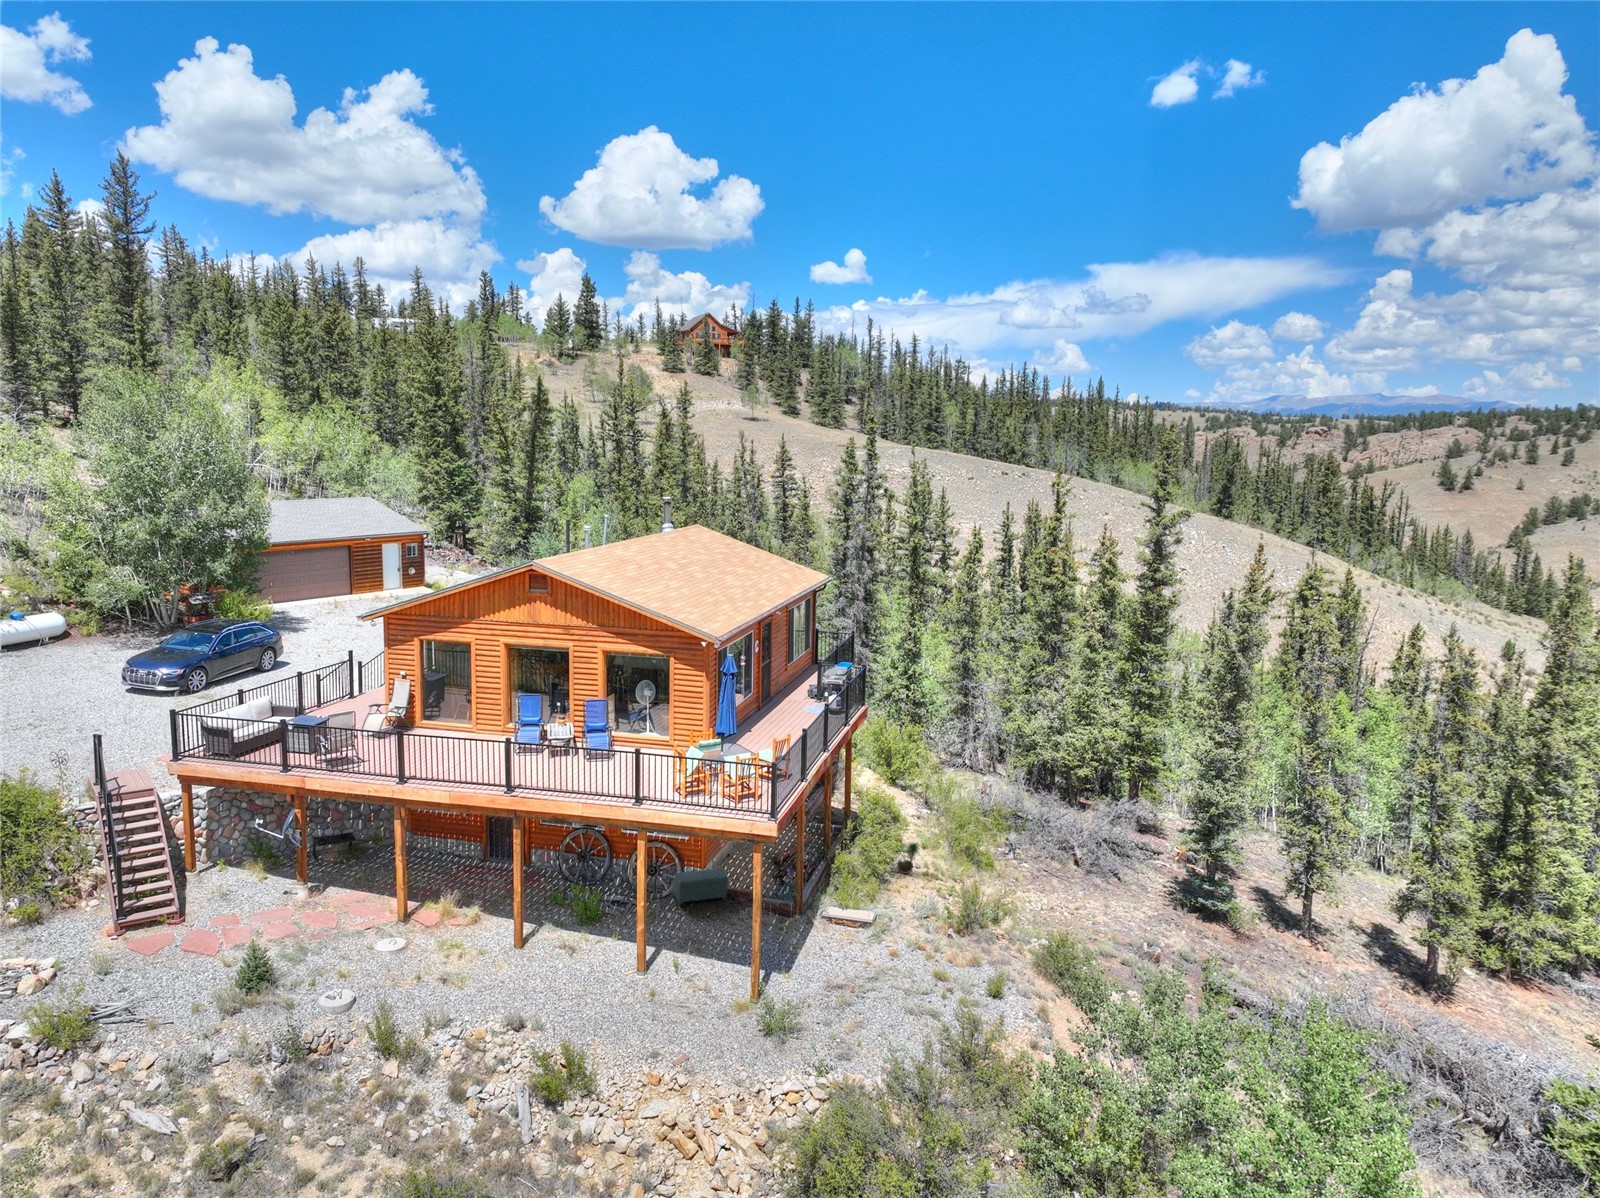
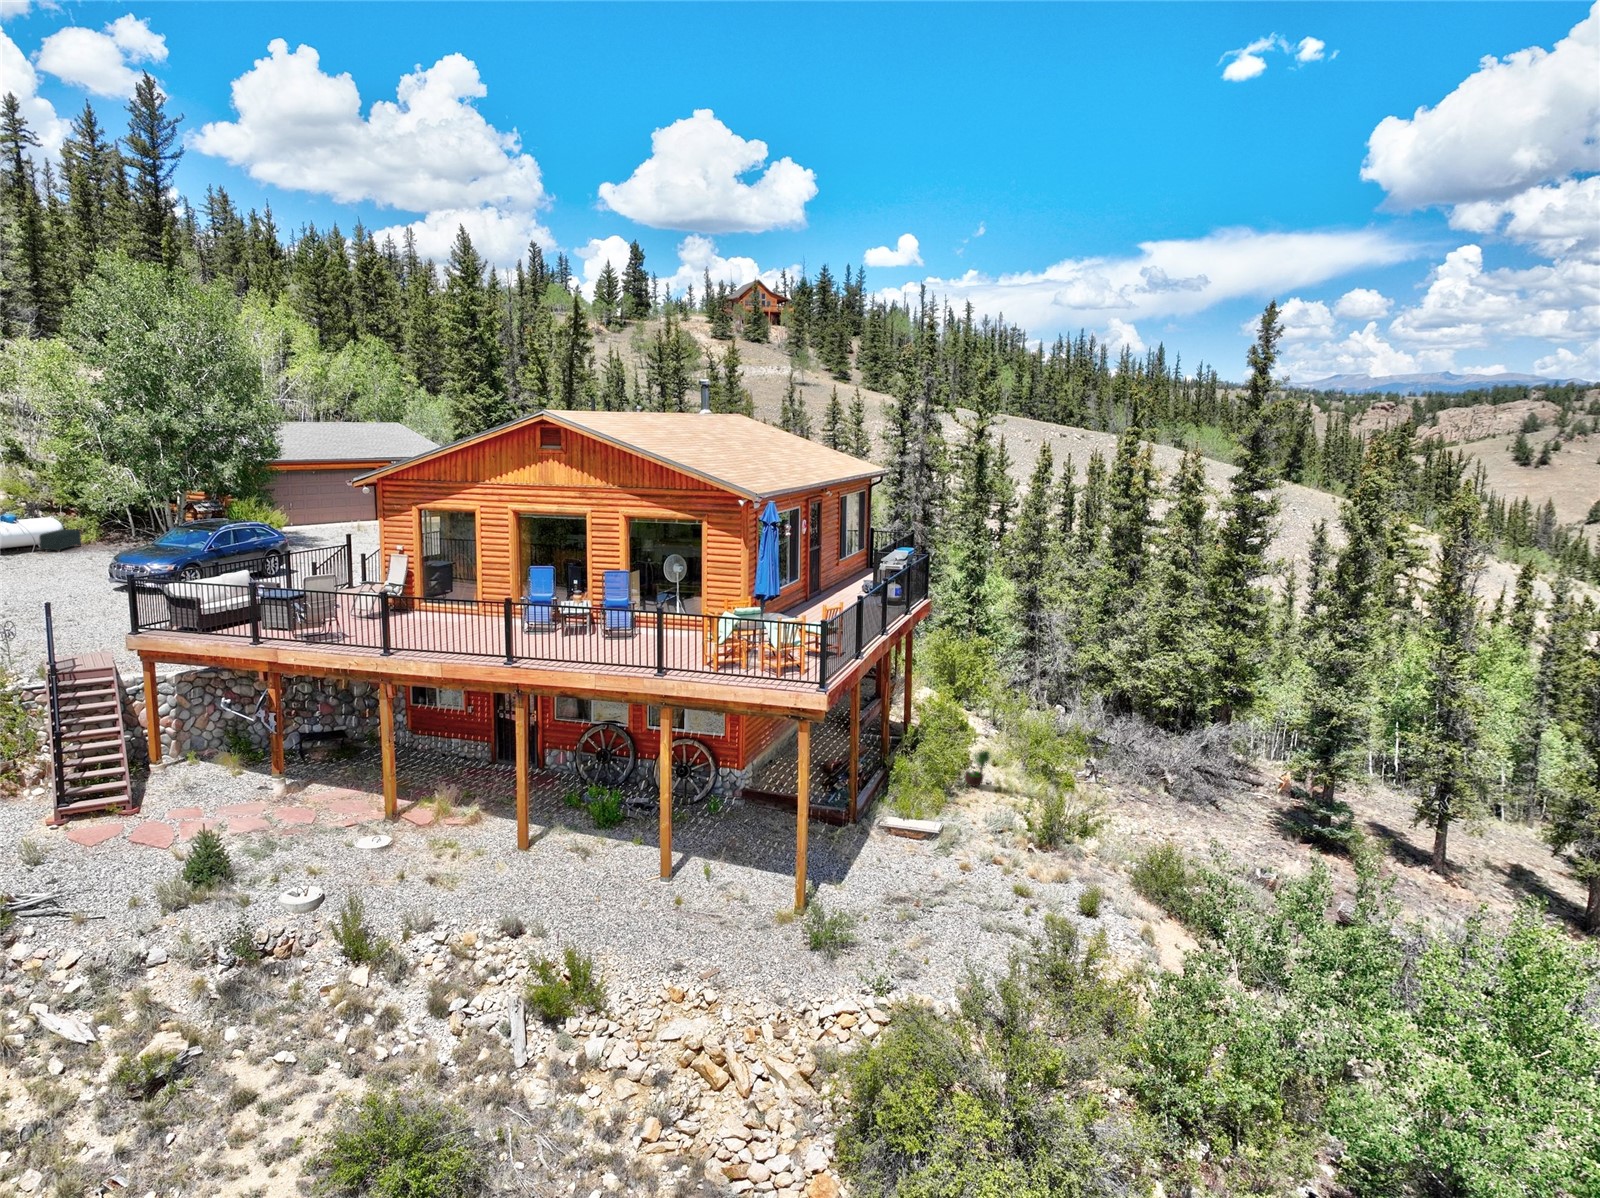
bench: present [673,868,728,905] -> present [39,529,81,552]

